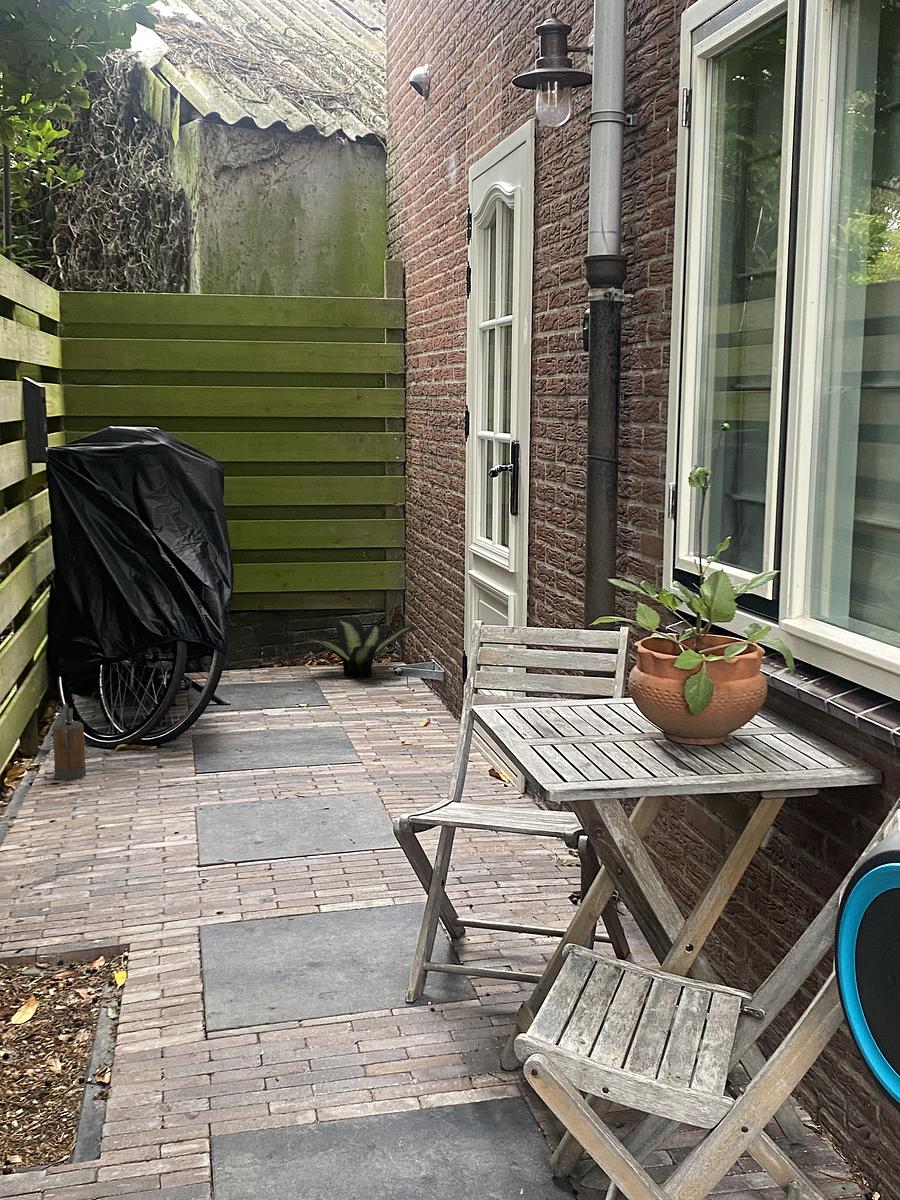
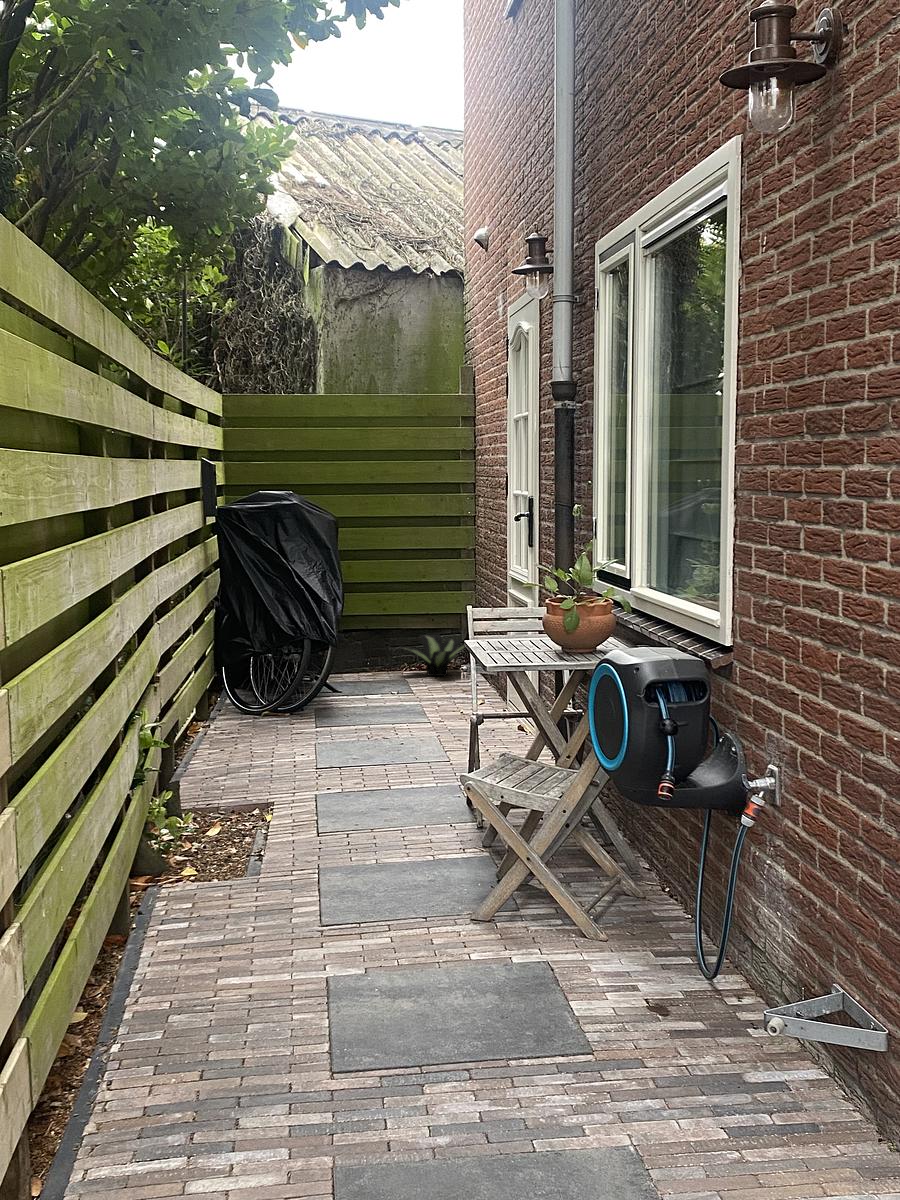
watering can: present [52,704,86,780] -> none [221,679,243,731]

